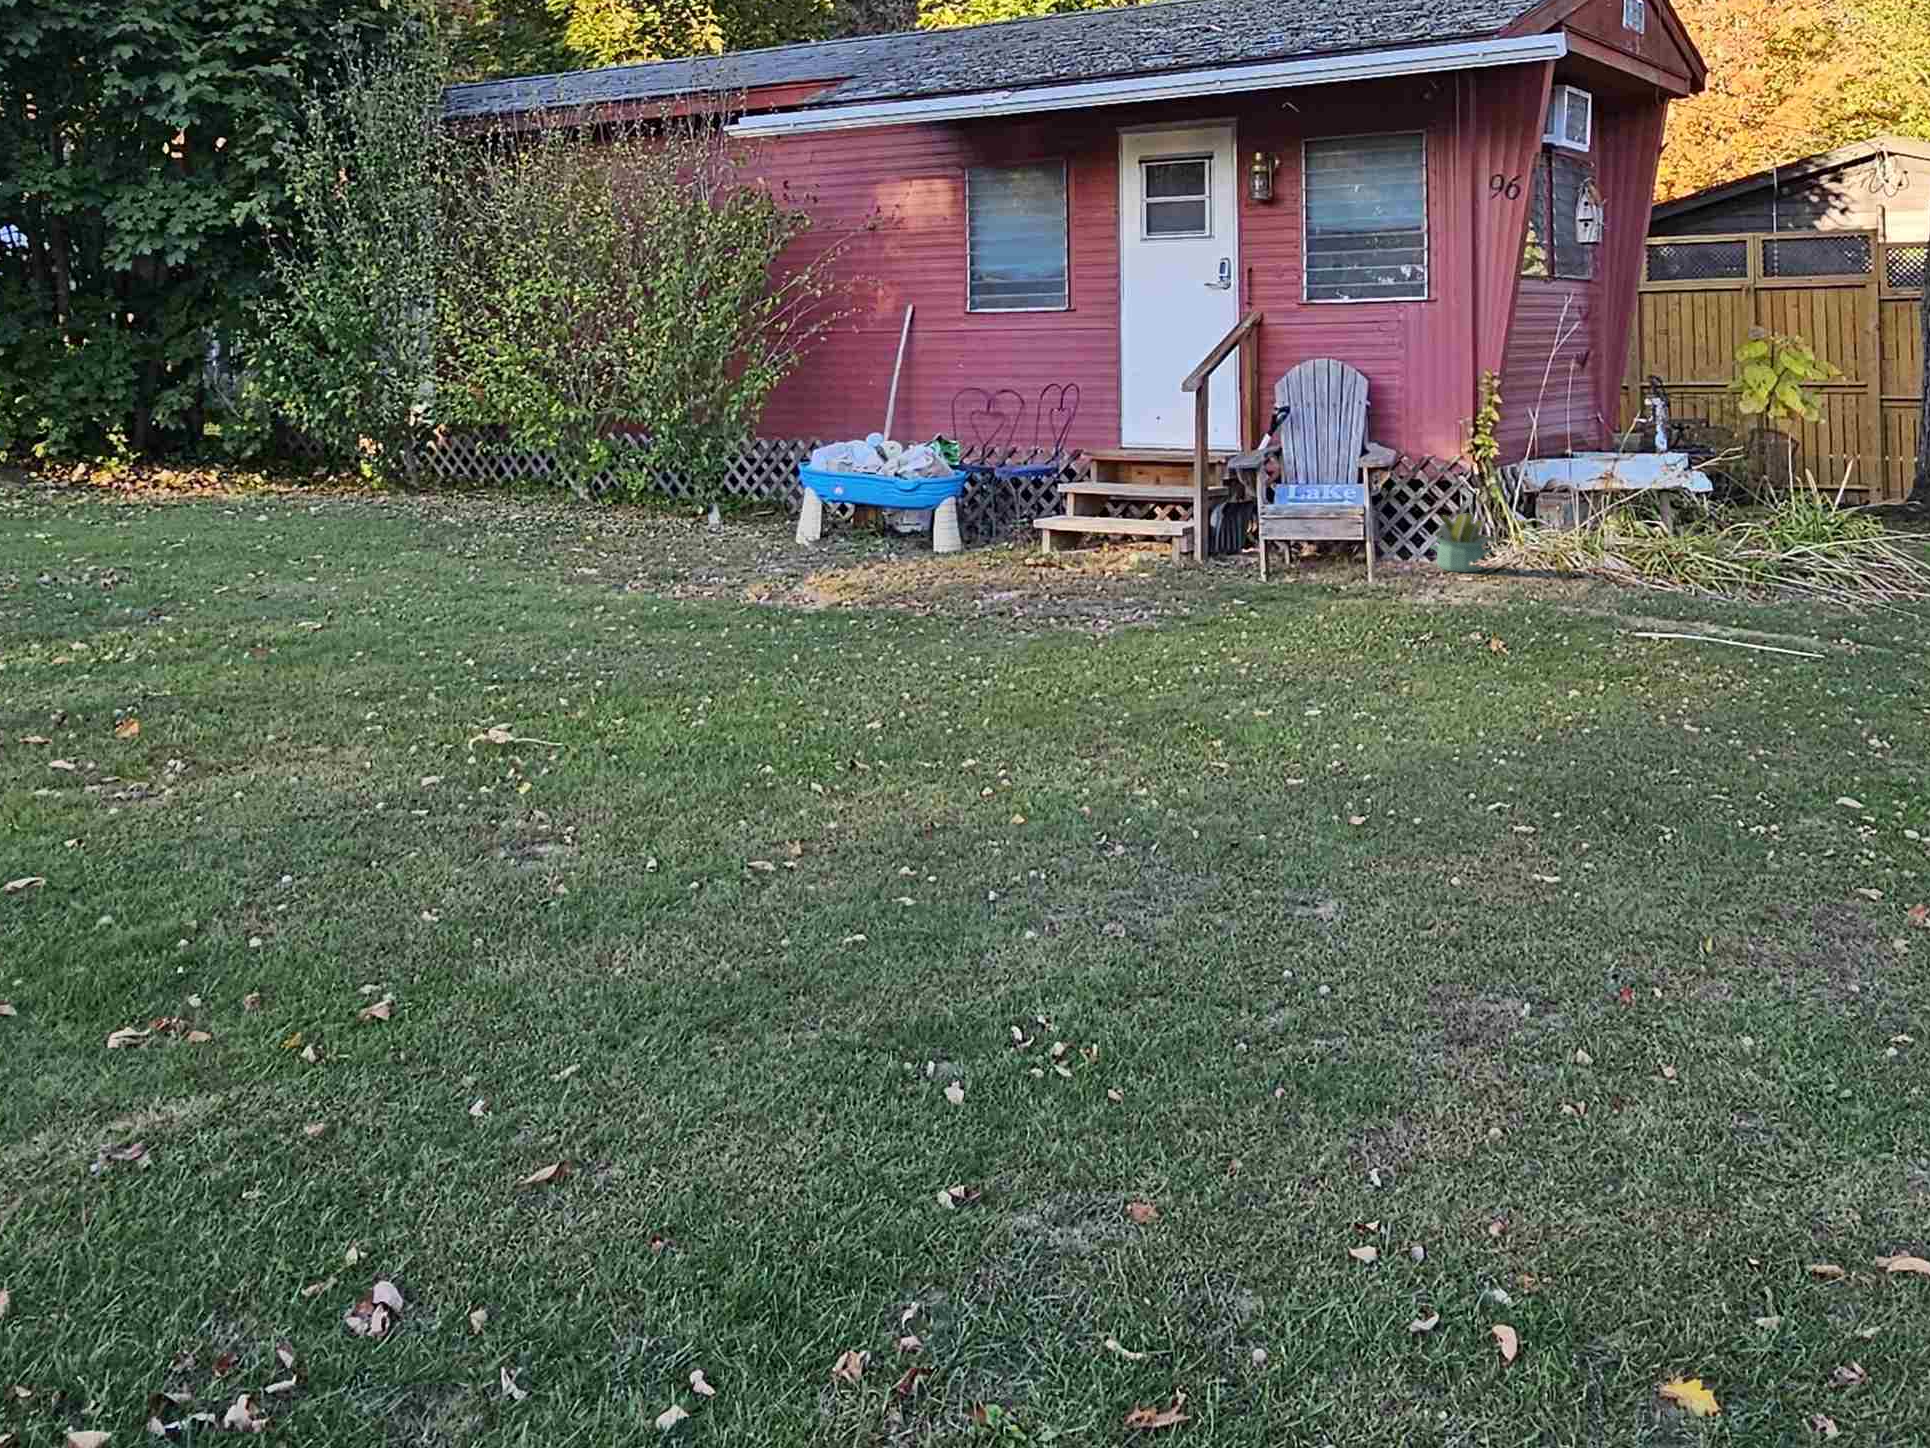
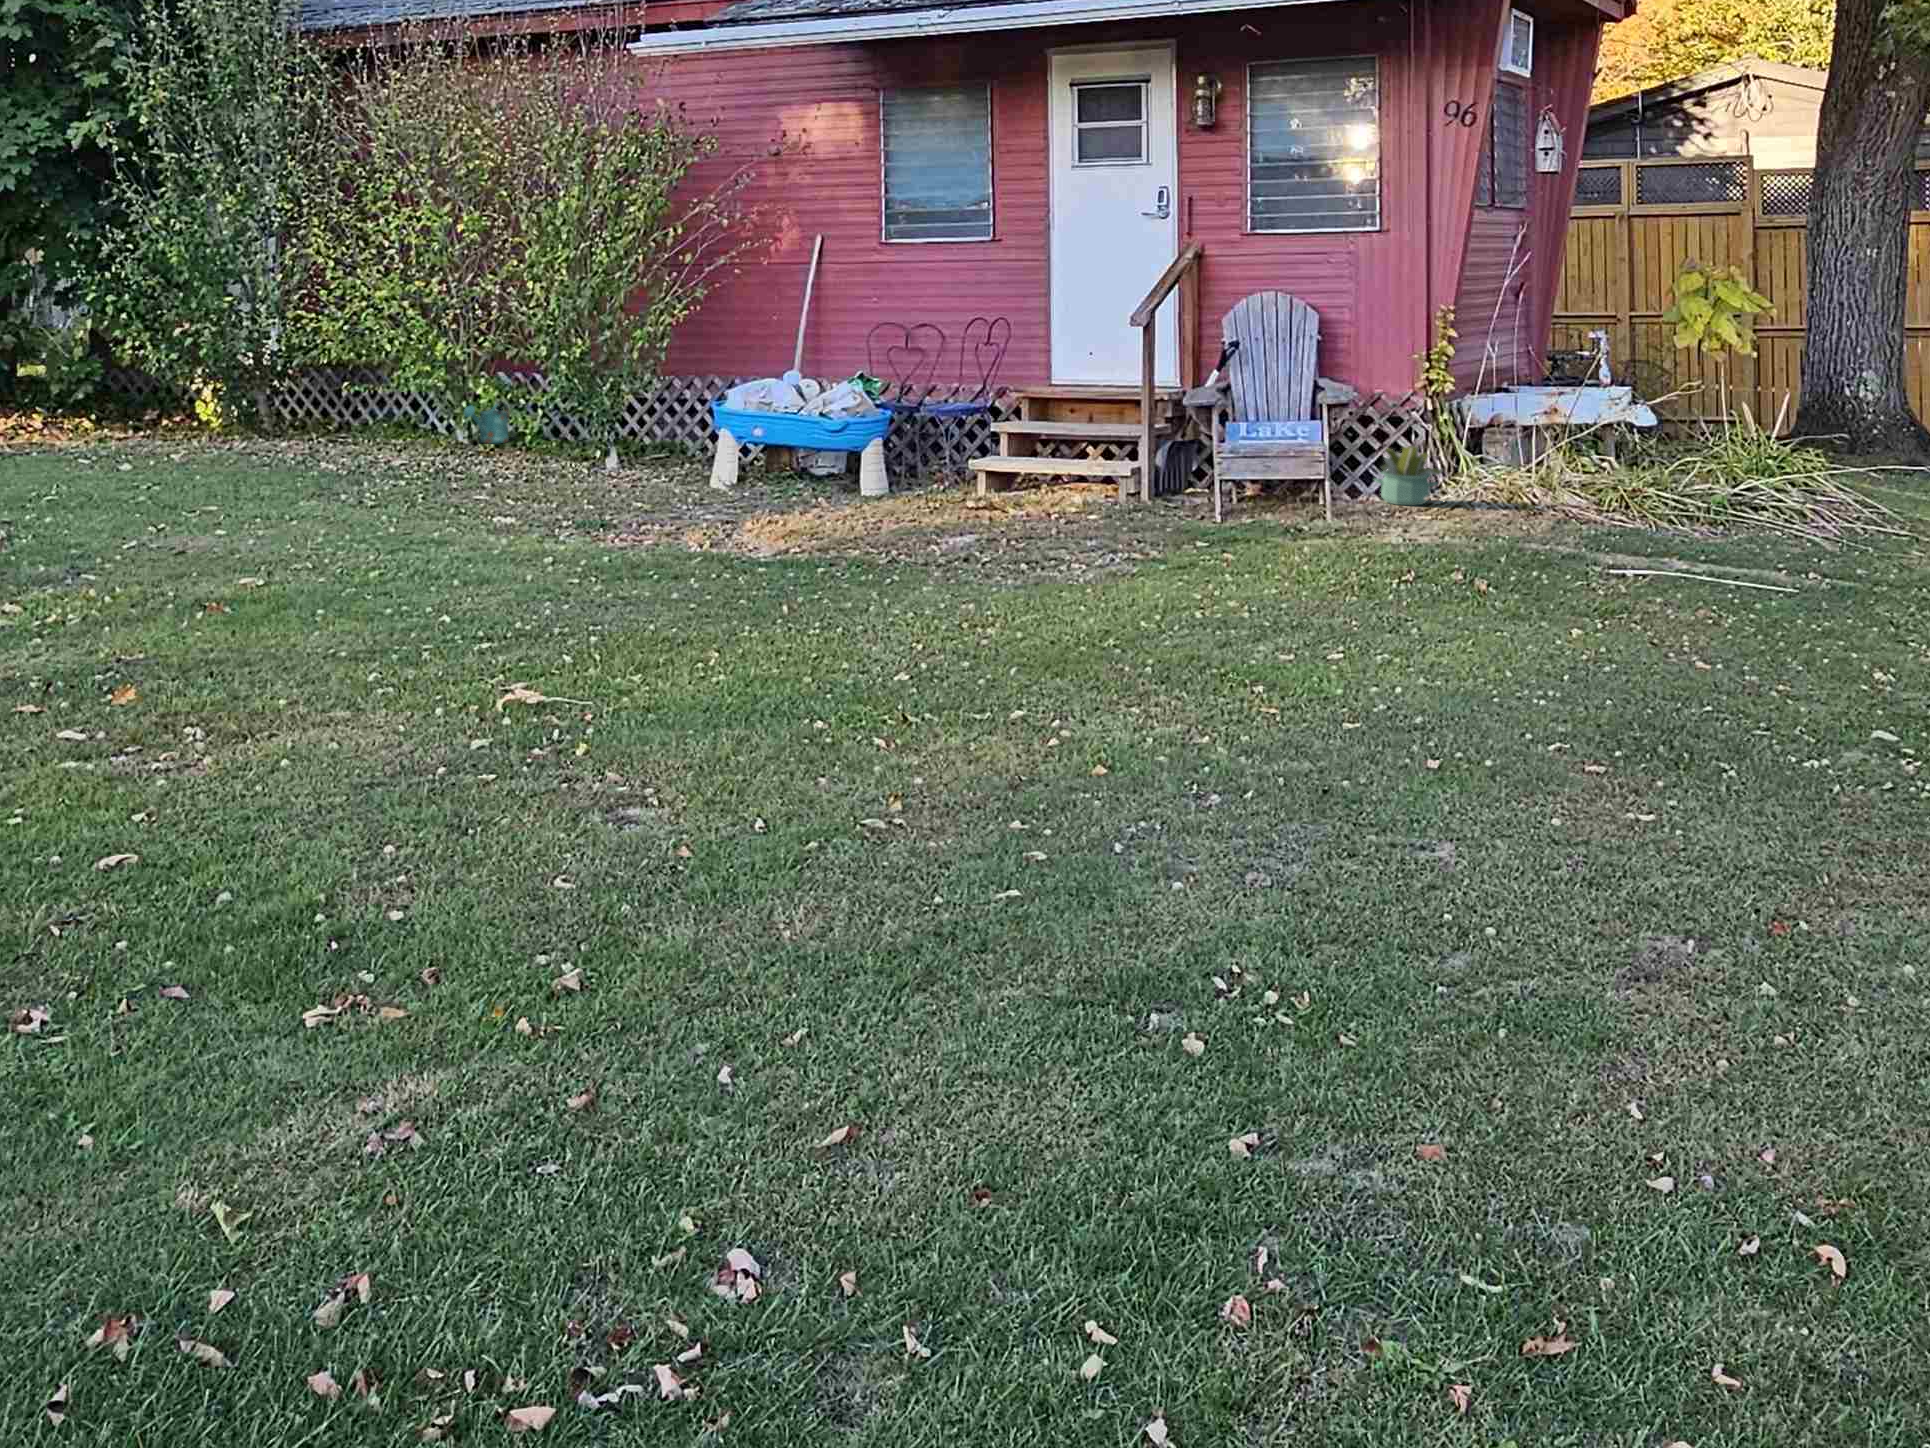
watering can: none [579,460,625,499] -> present [464,403,509,443]

